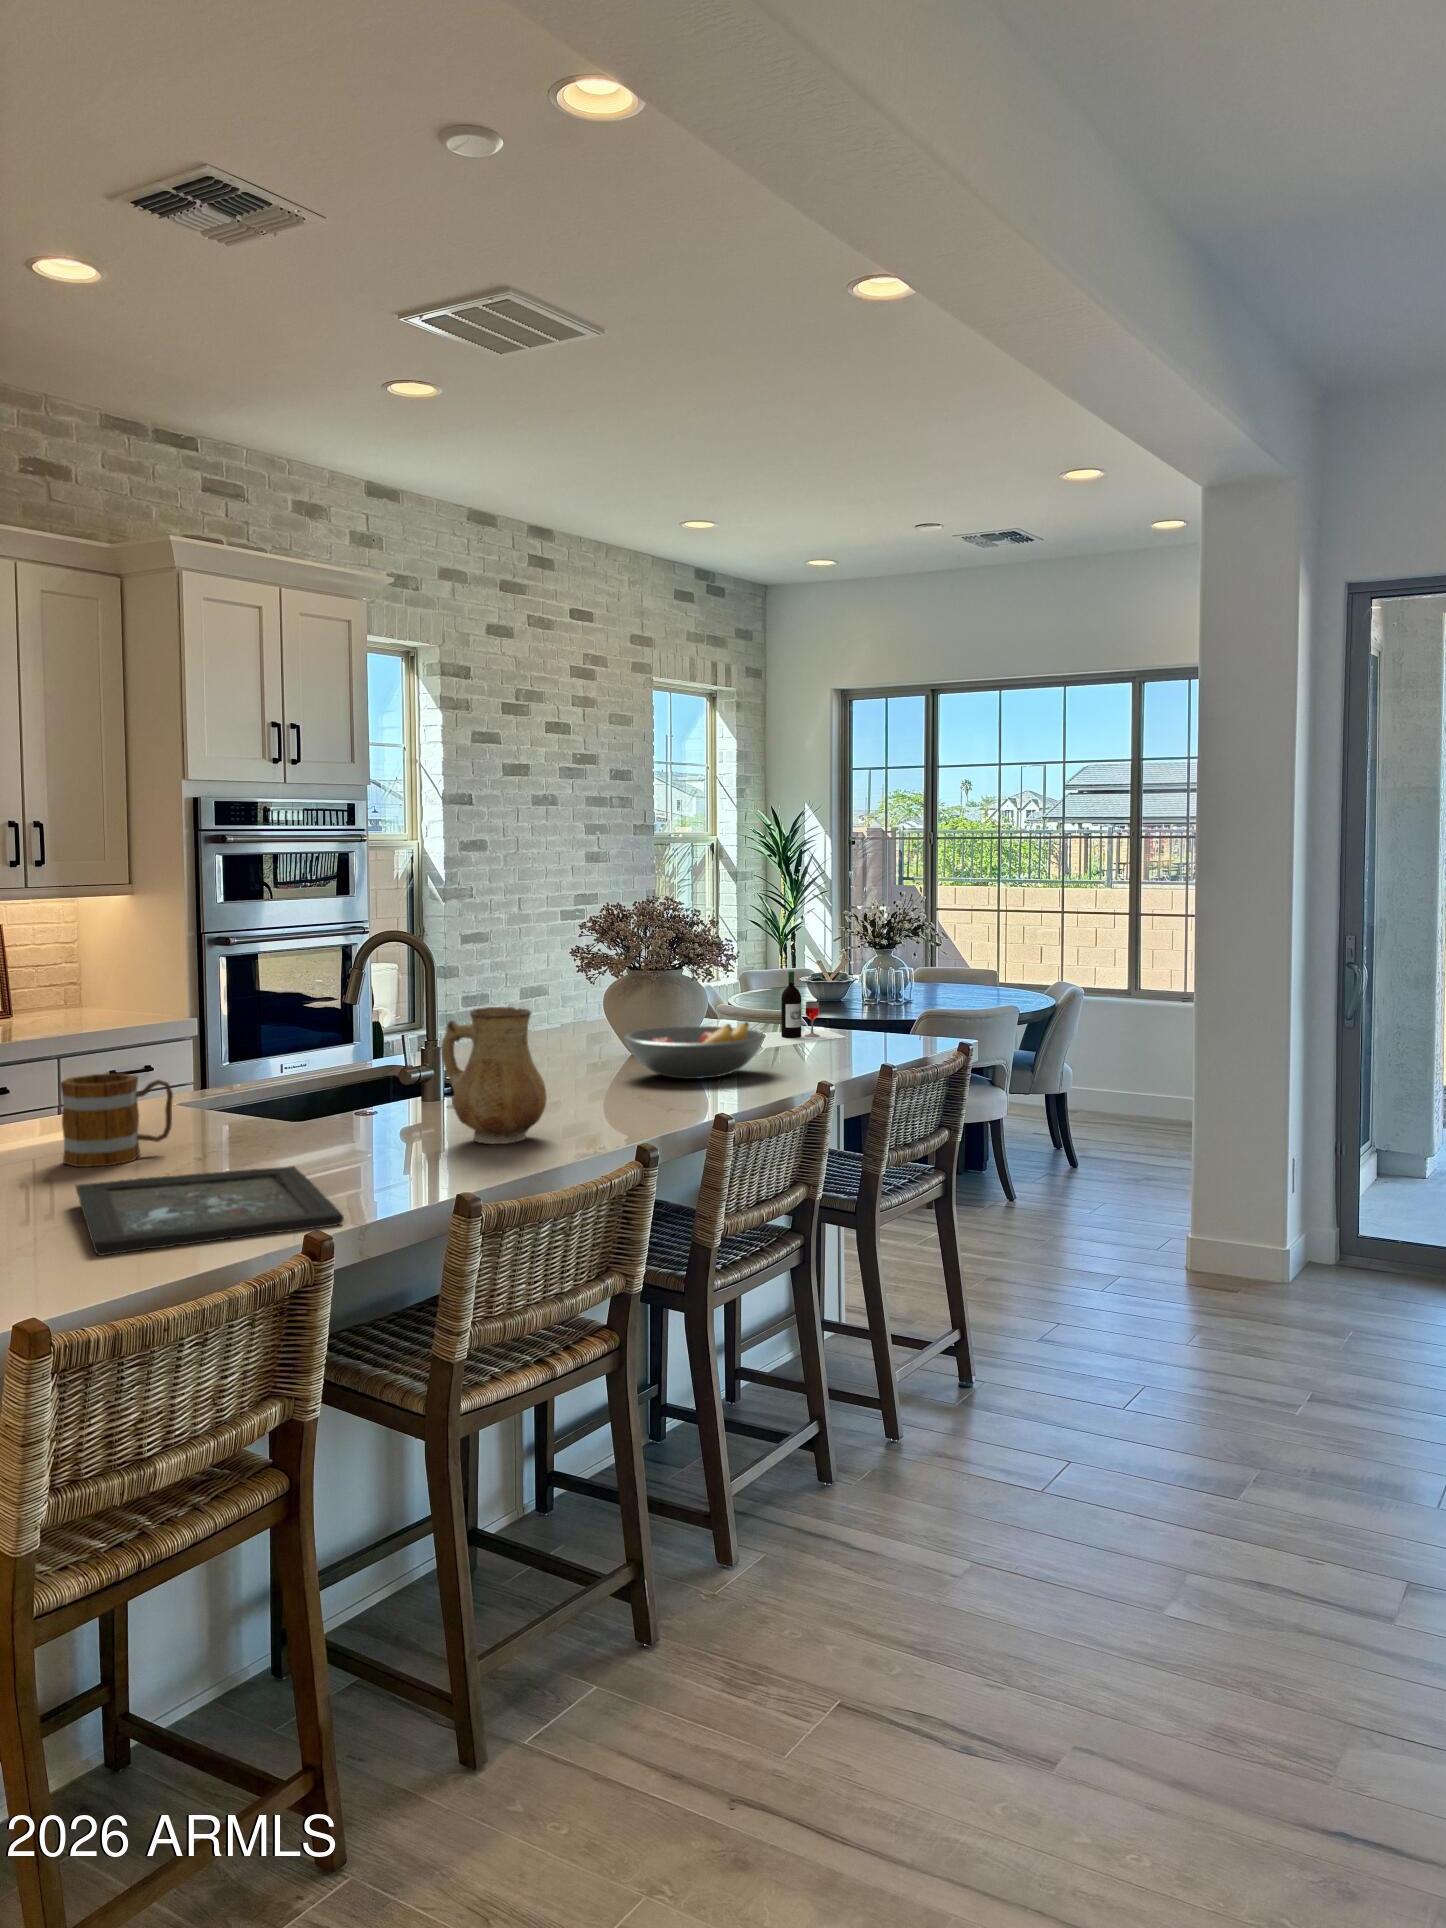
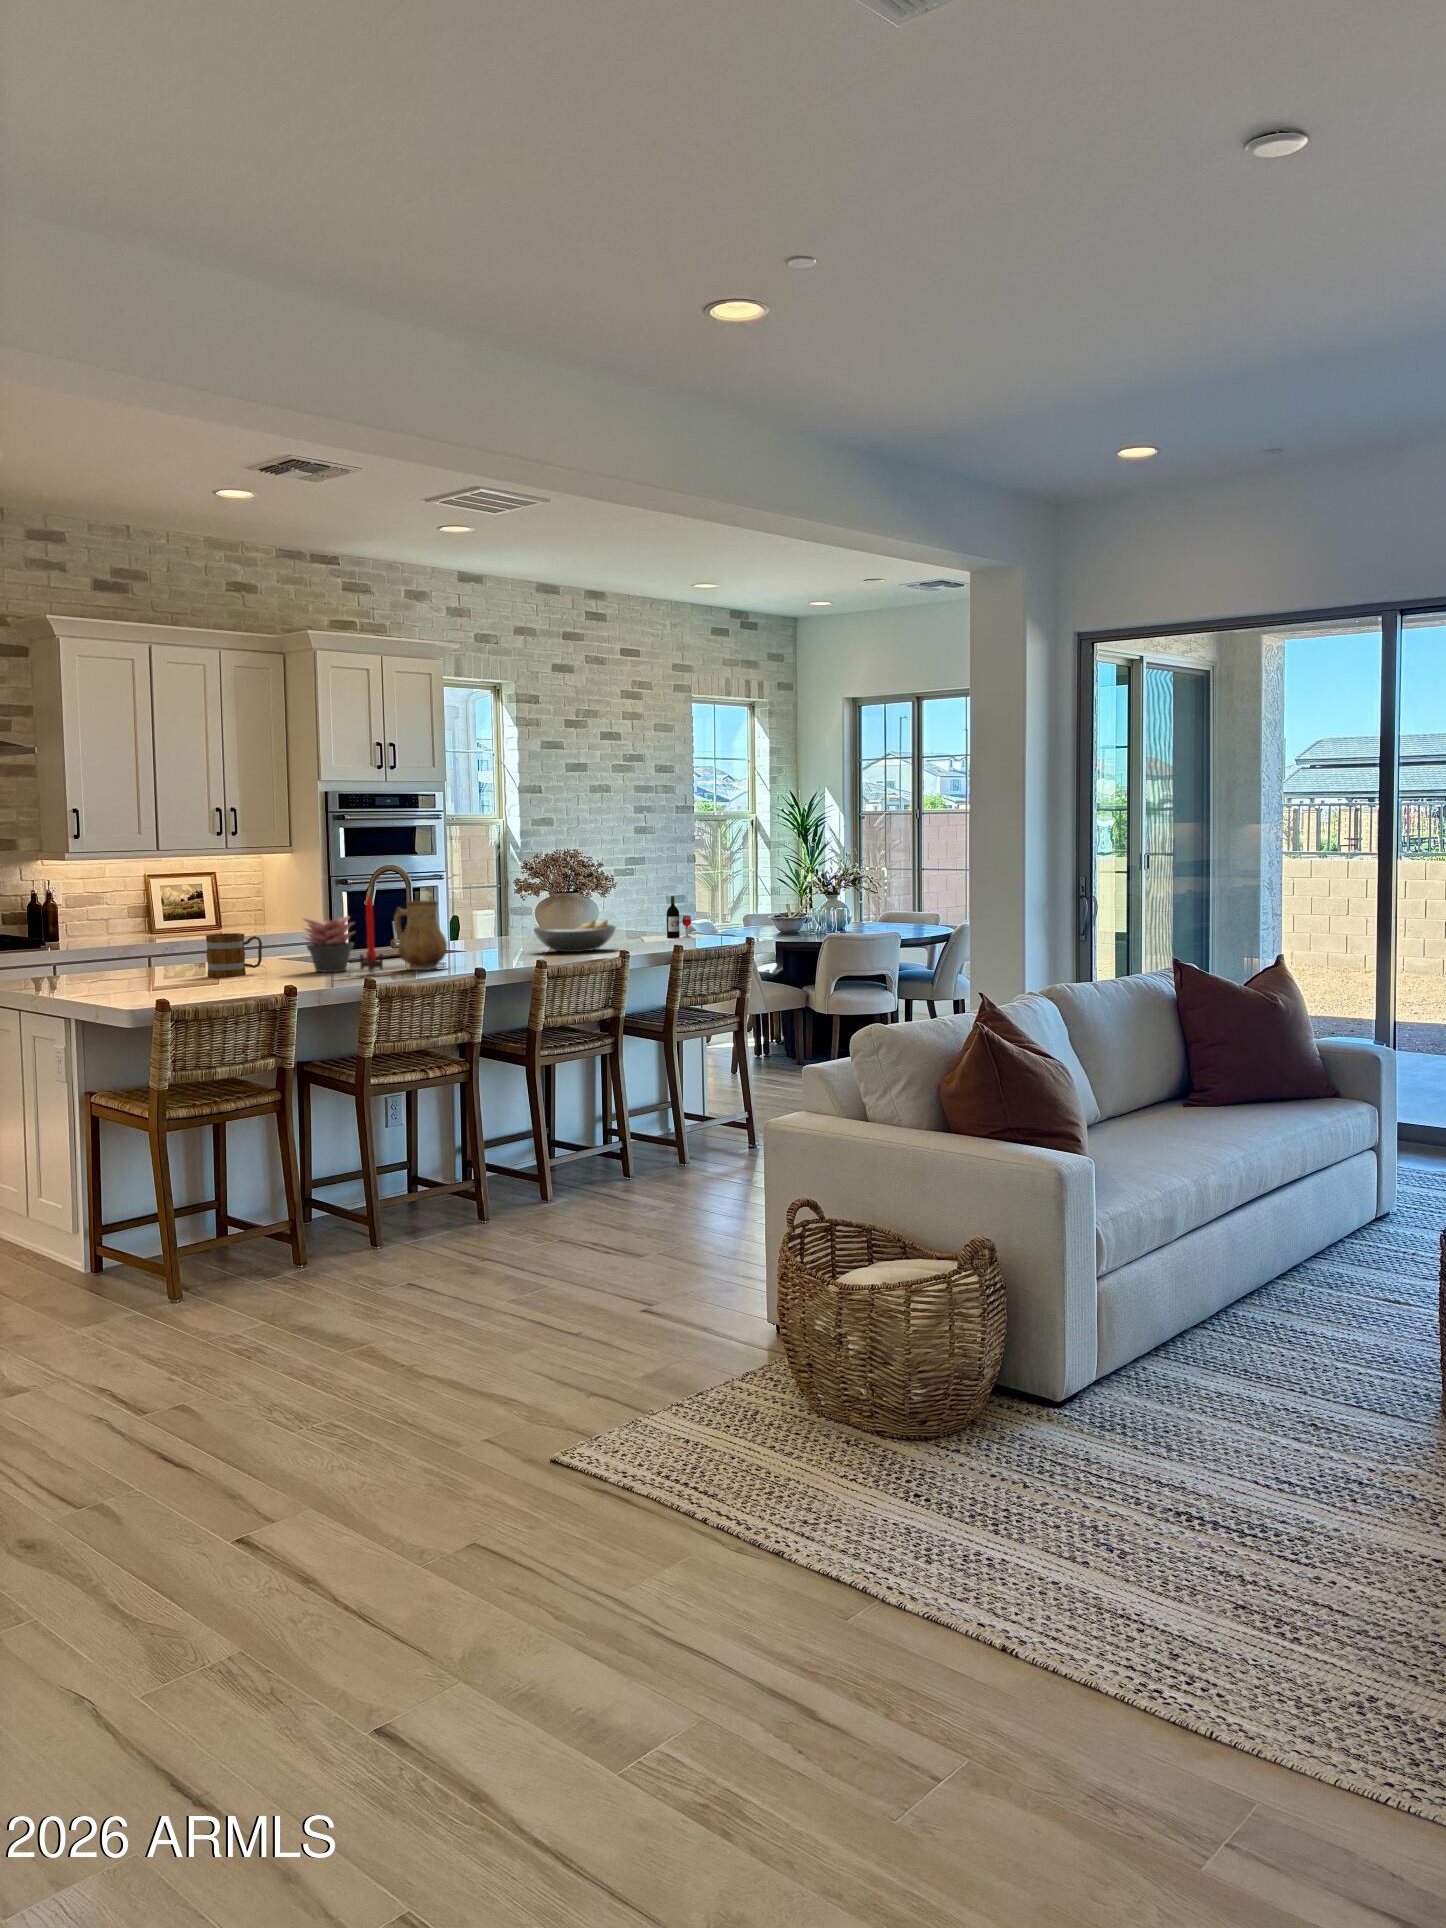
candle: none [396,1005,442,1163] -> present [360,896,383,974]
succulent plant: none [255,1035,363,1149] -> present [304,916,354,972]
tray: present [76,1166,344,1256] -> none [197,972,309,994]

